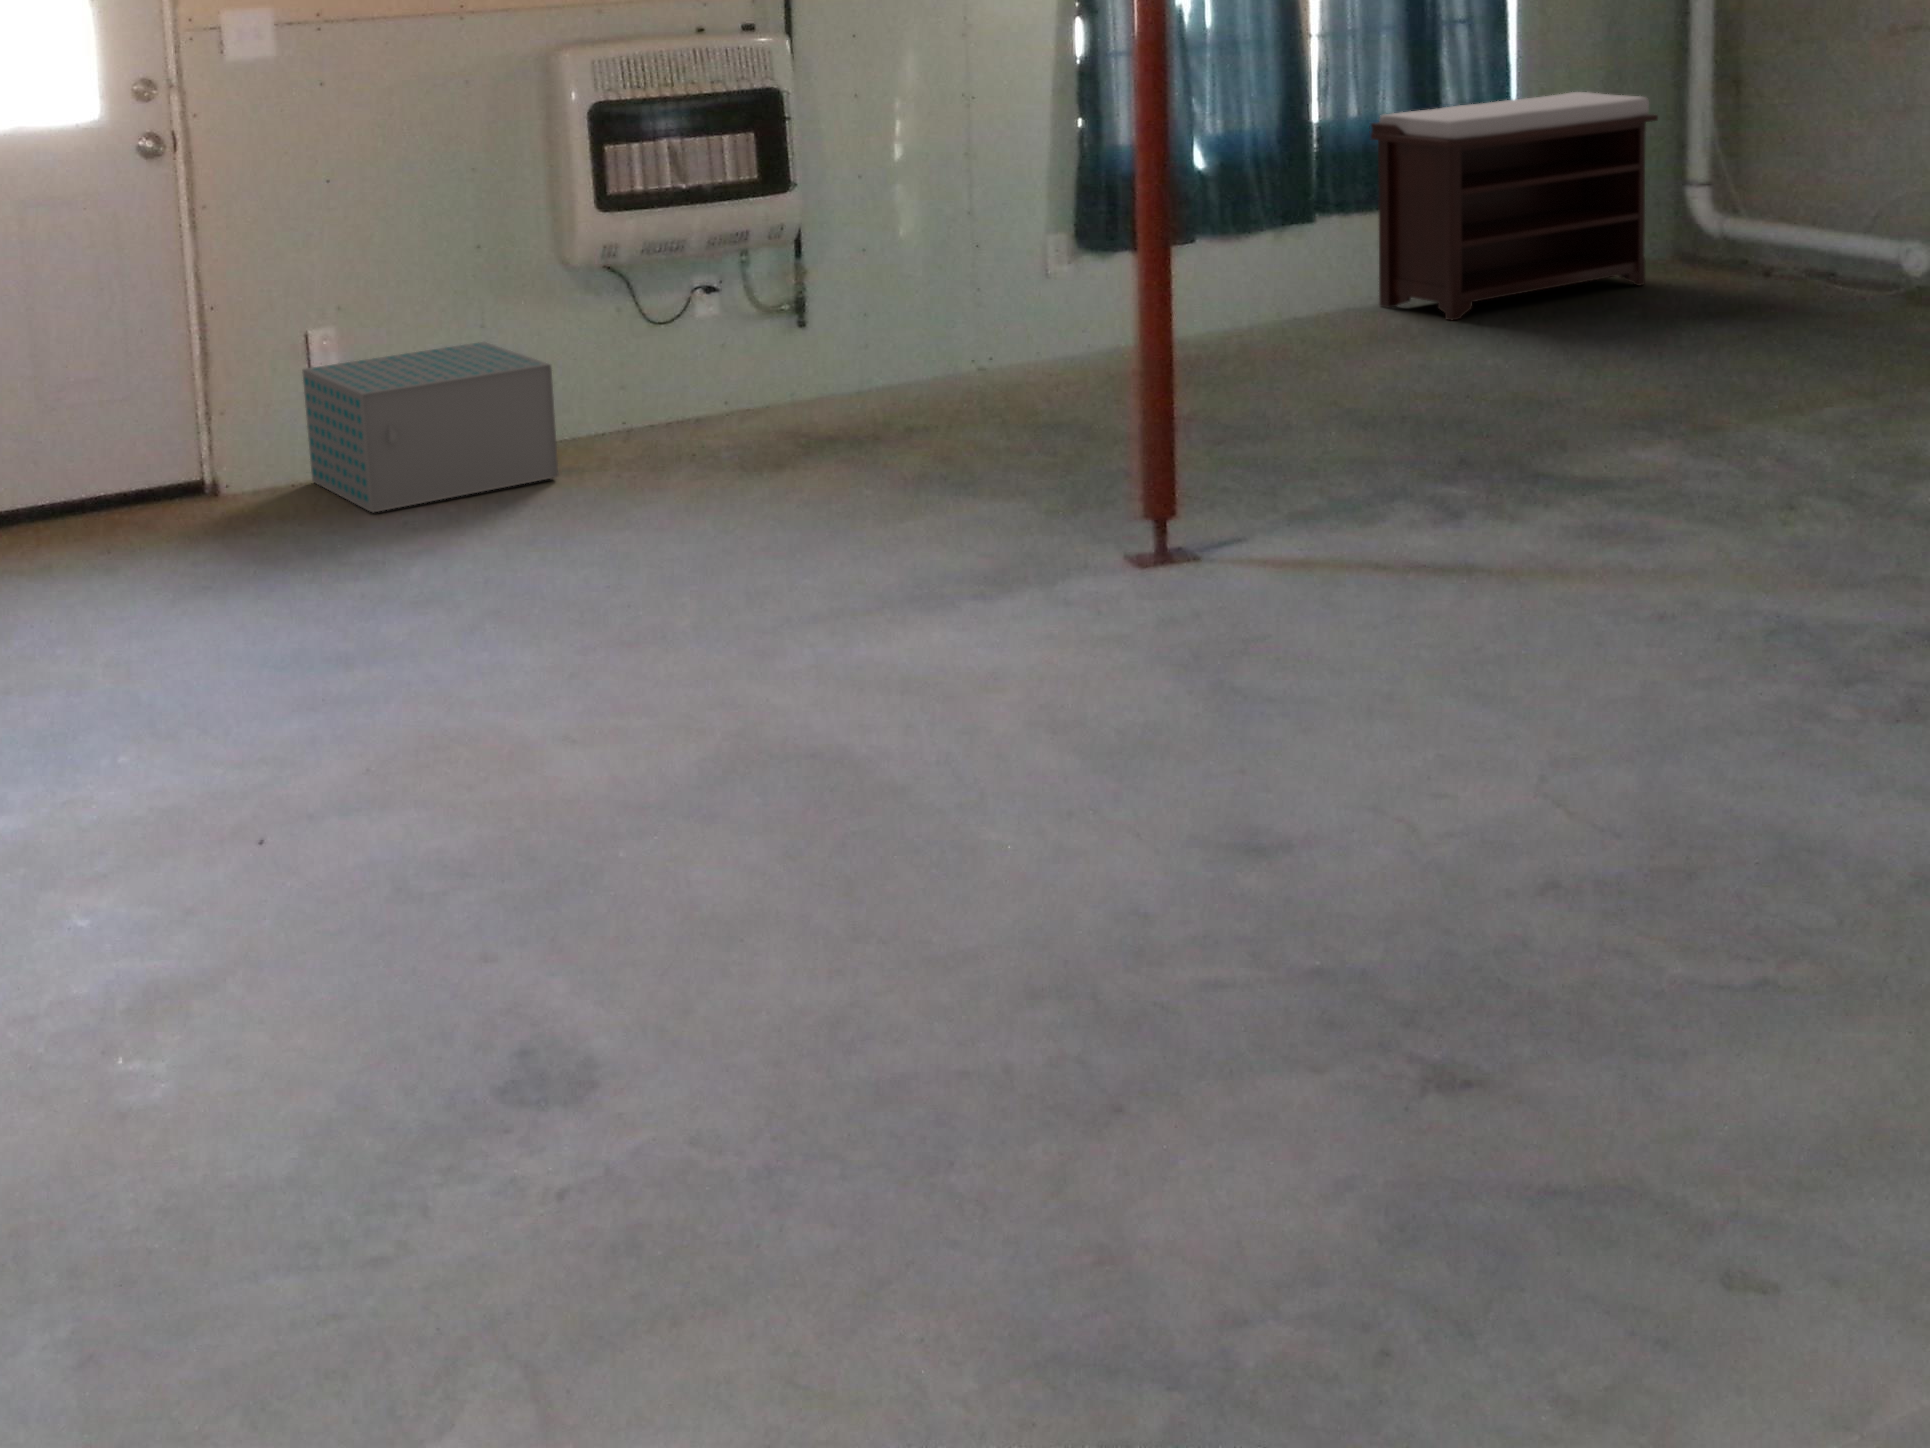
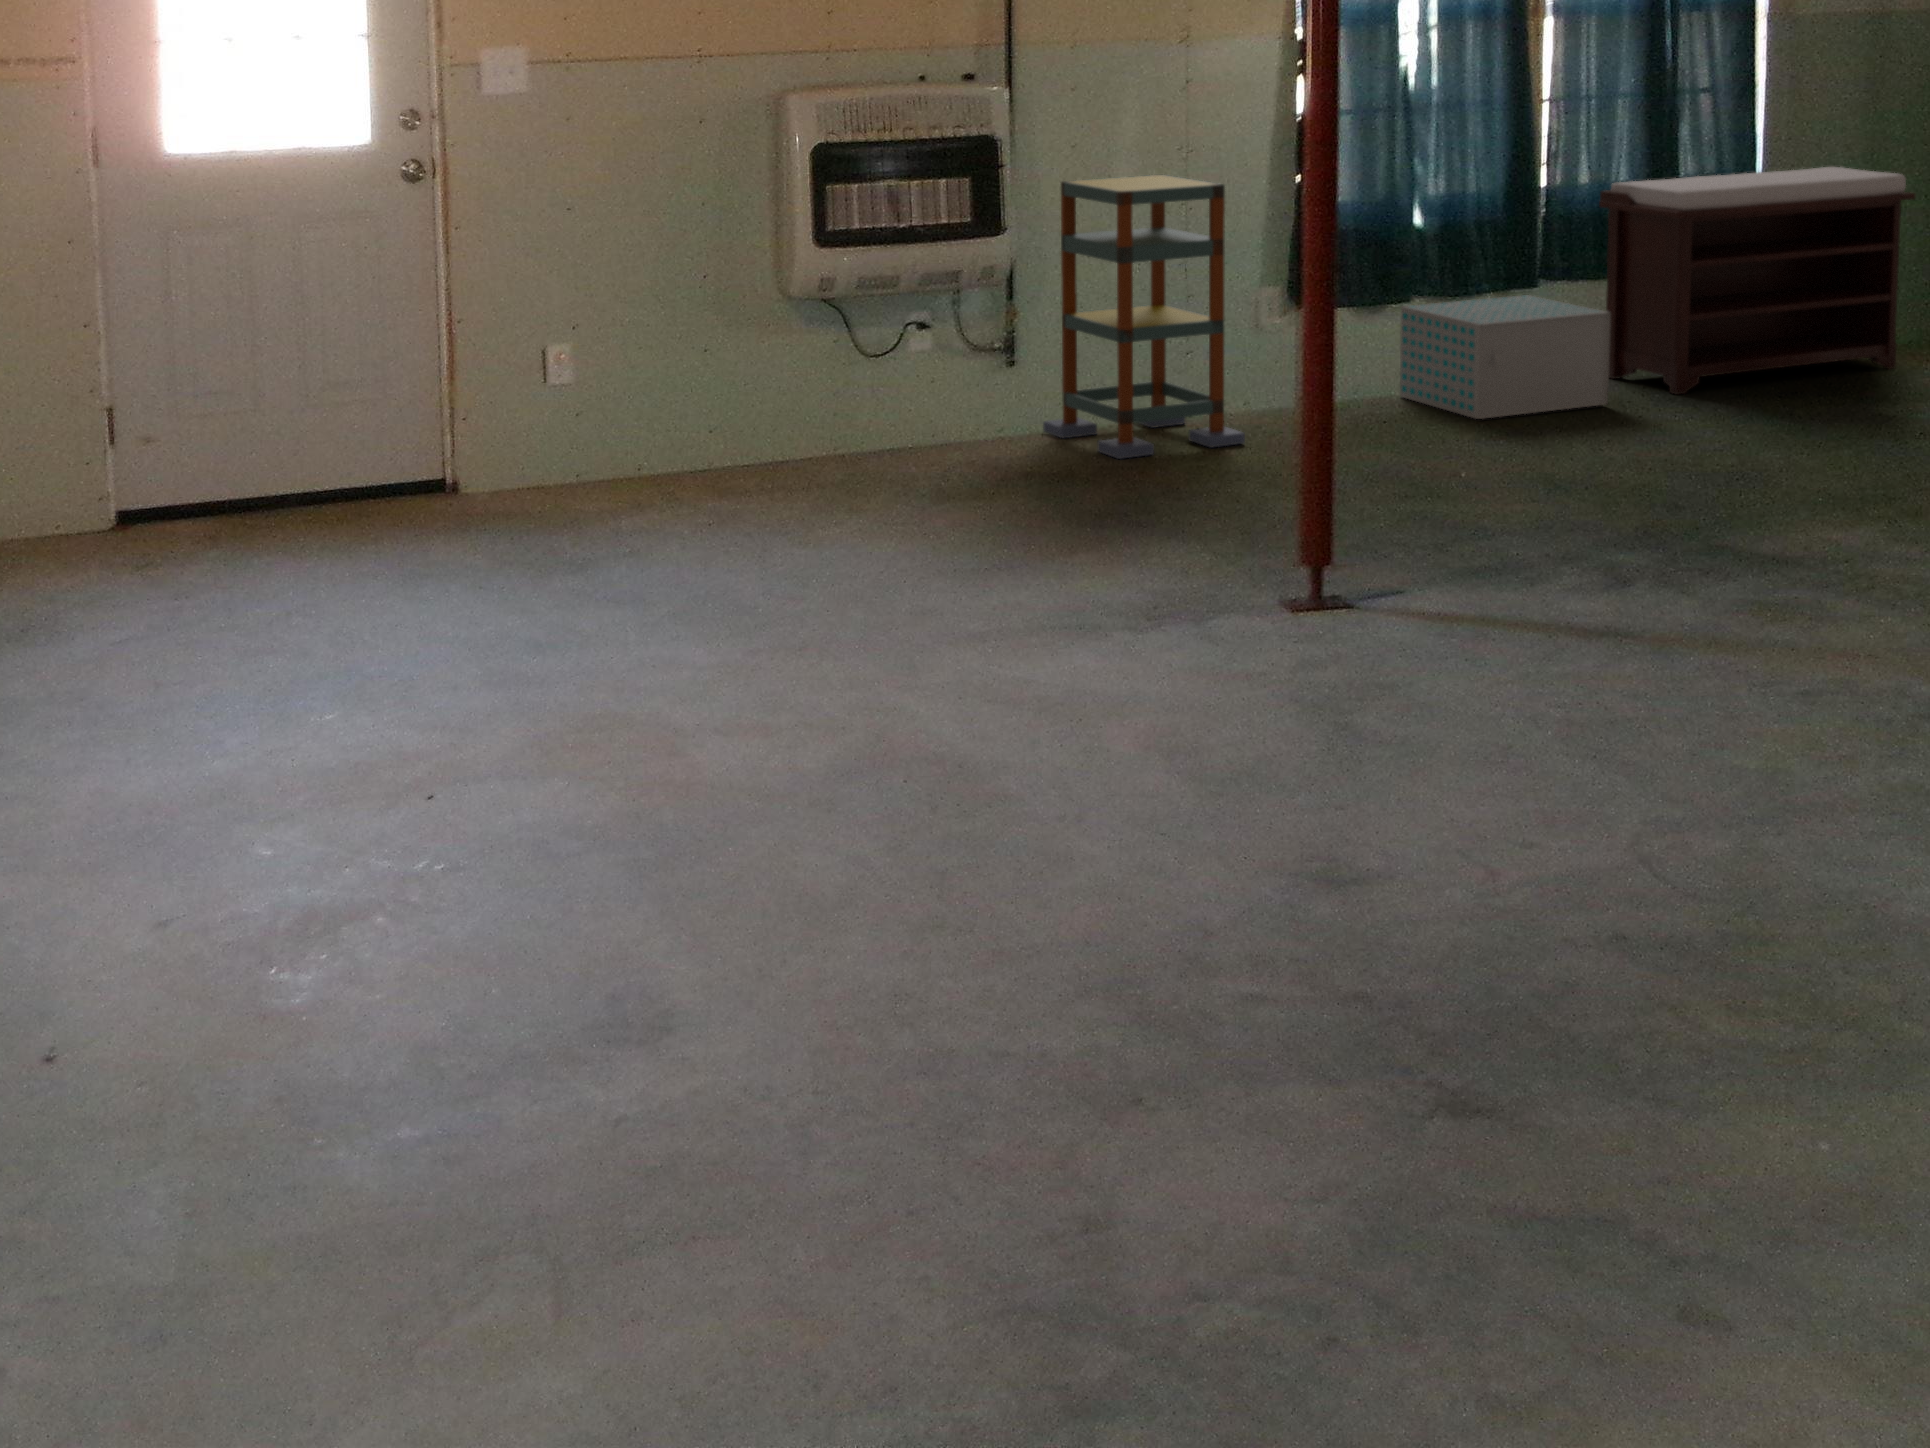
shelving unit: none [841,122,1050,417] -> present [1043,175,1245,459]
storage box: present [302,342,558,512] -> present [1400,295,1610,419]

